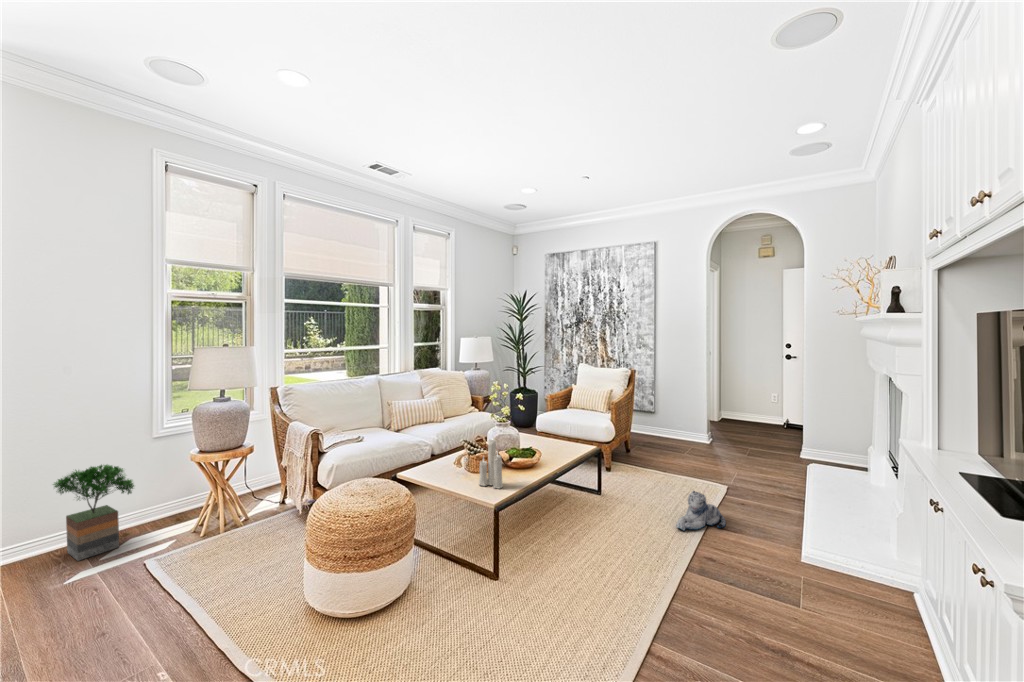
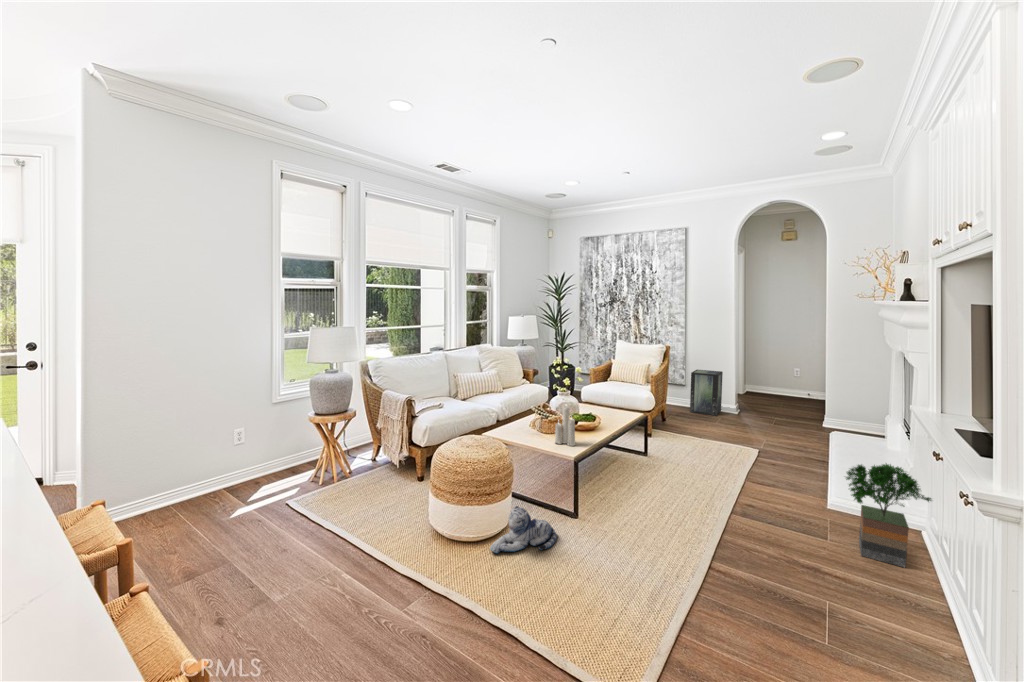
storage box: none [660,396,695,447] -> present [690,370,723,416]
potted tree: present [53,465,134,561] -> present [846,463,931,568]
plush toy: present [676,491,726,531] -> present [490,506,557,553]

